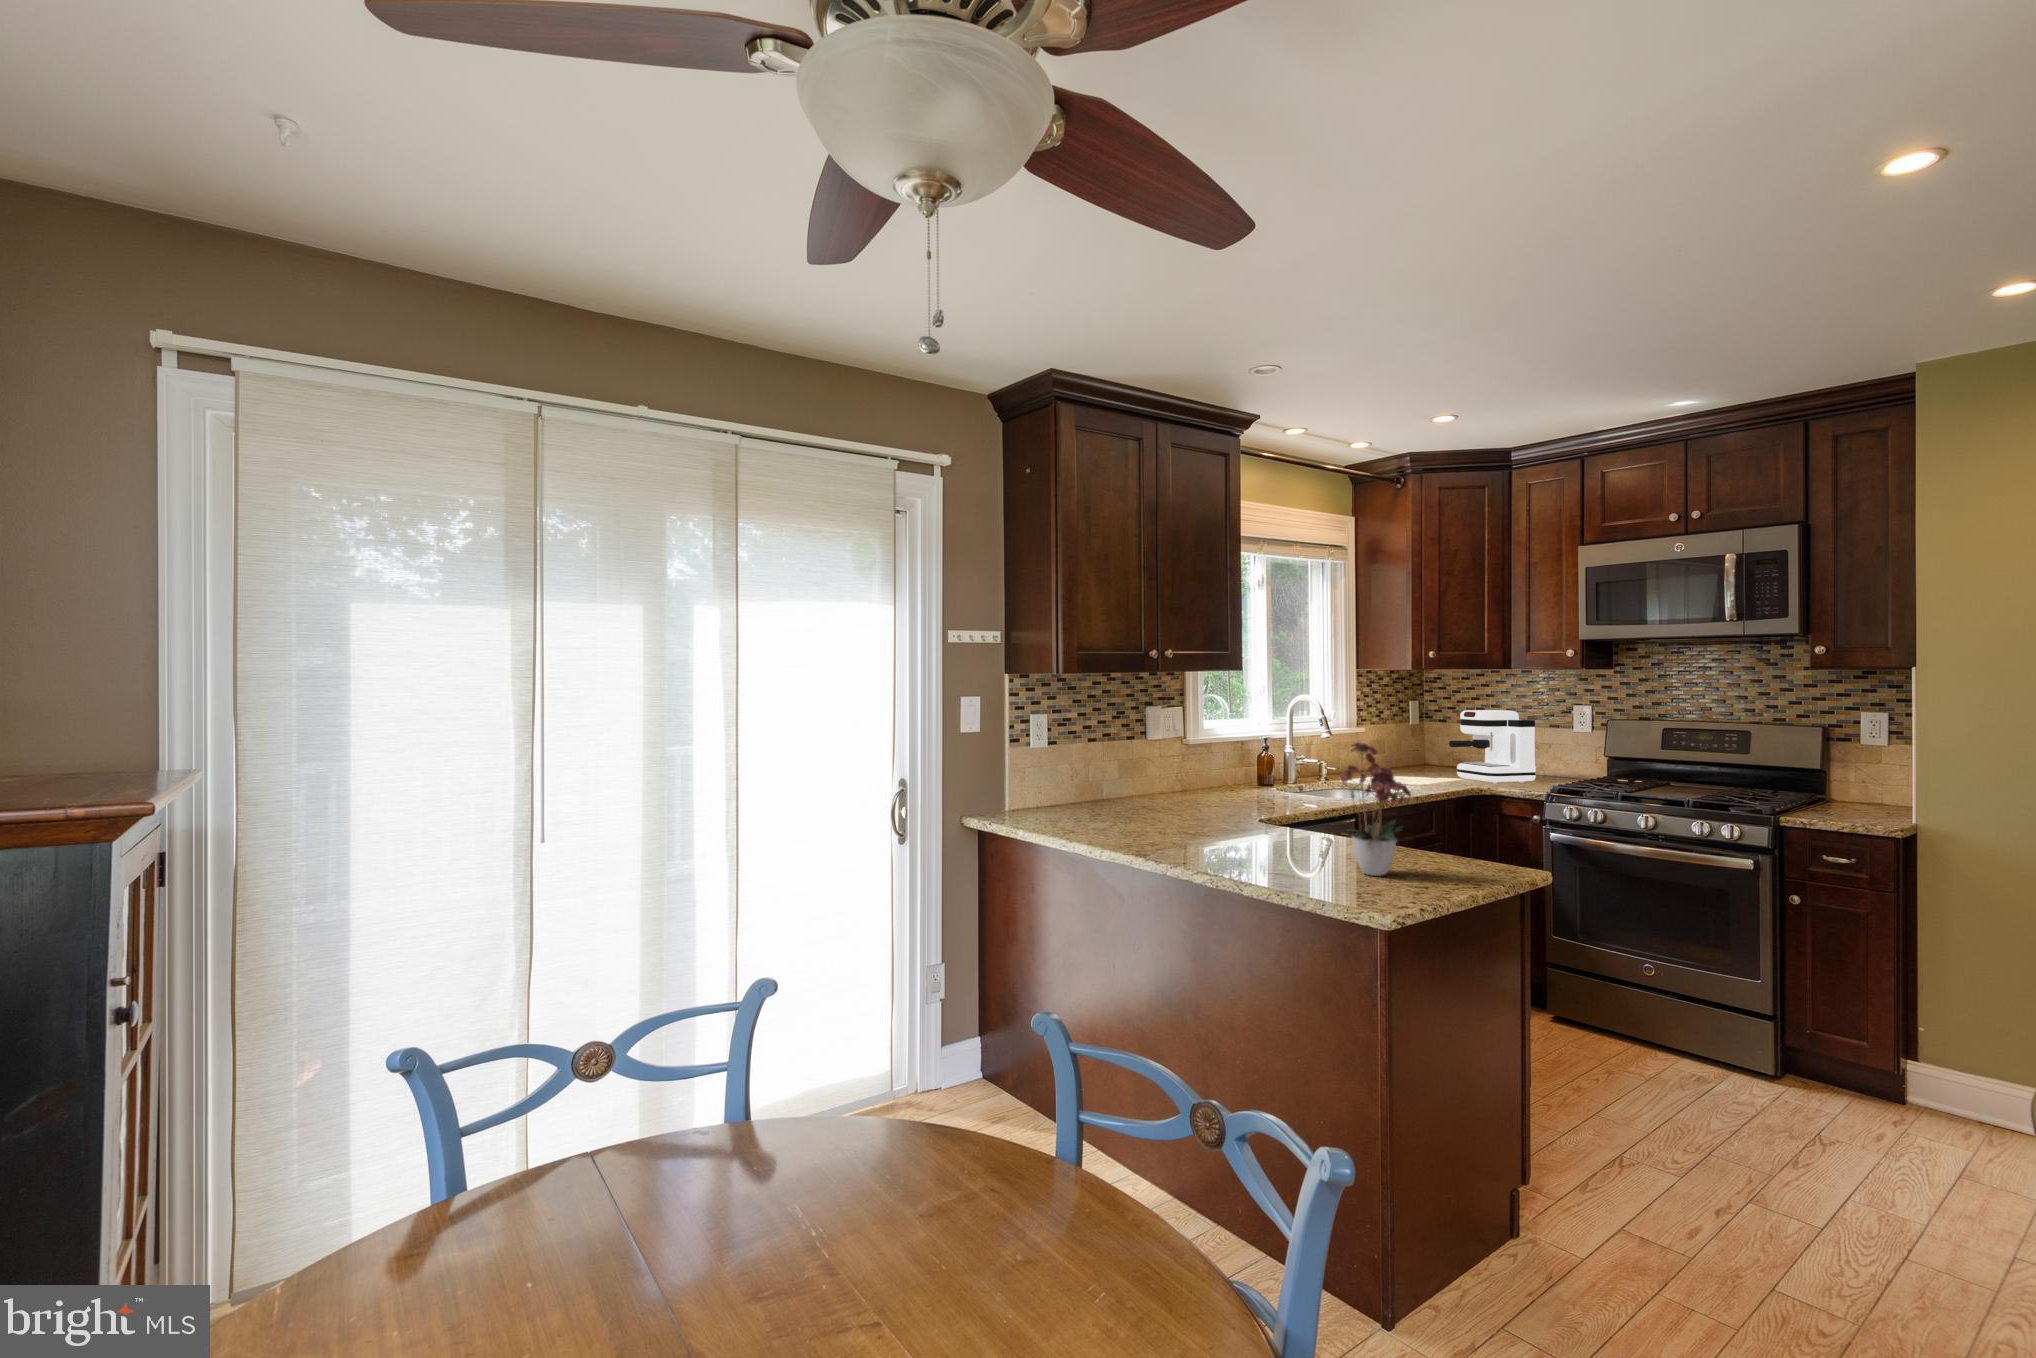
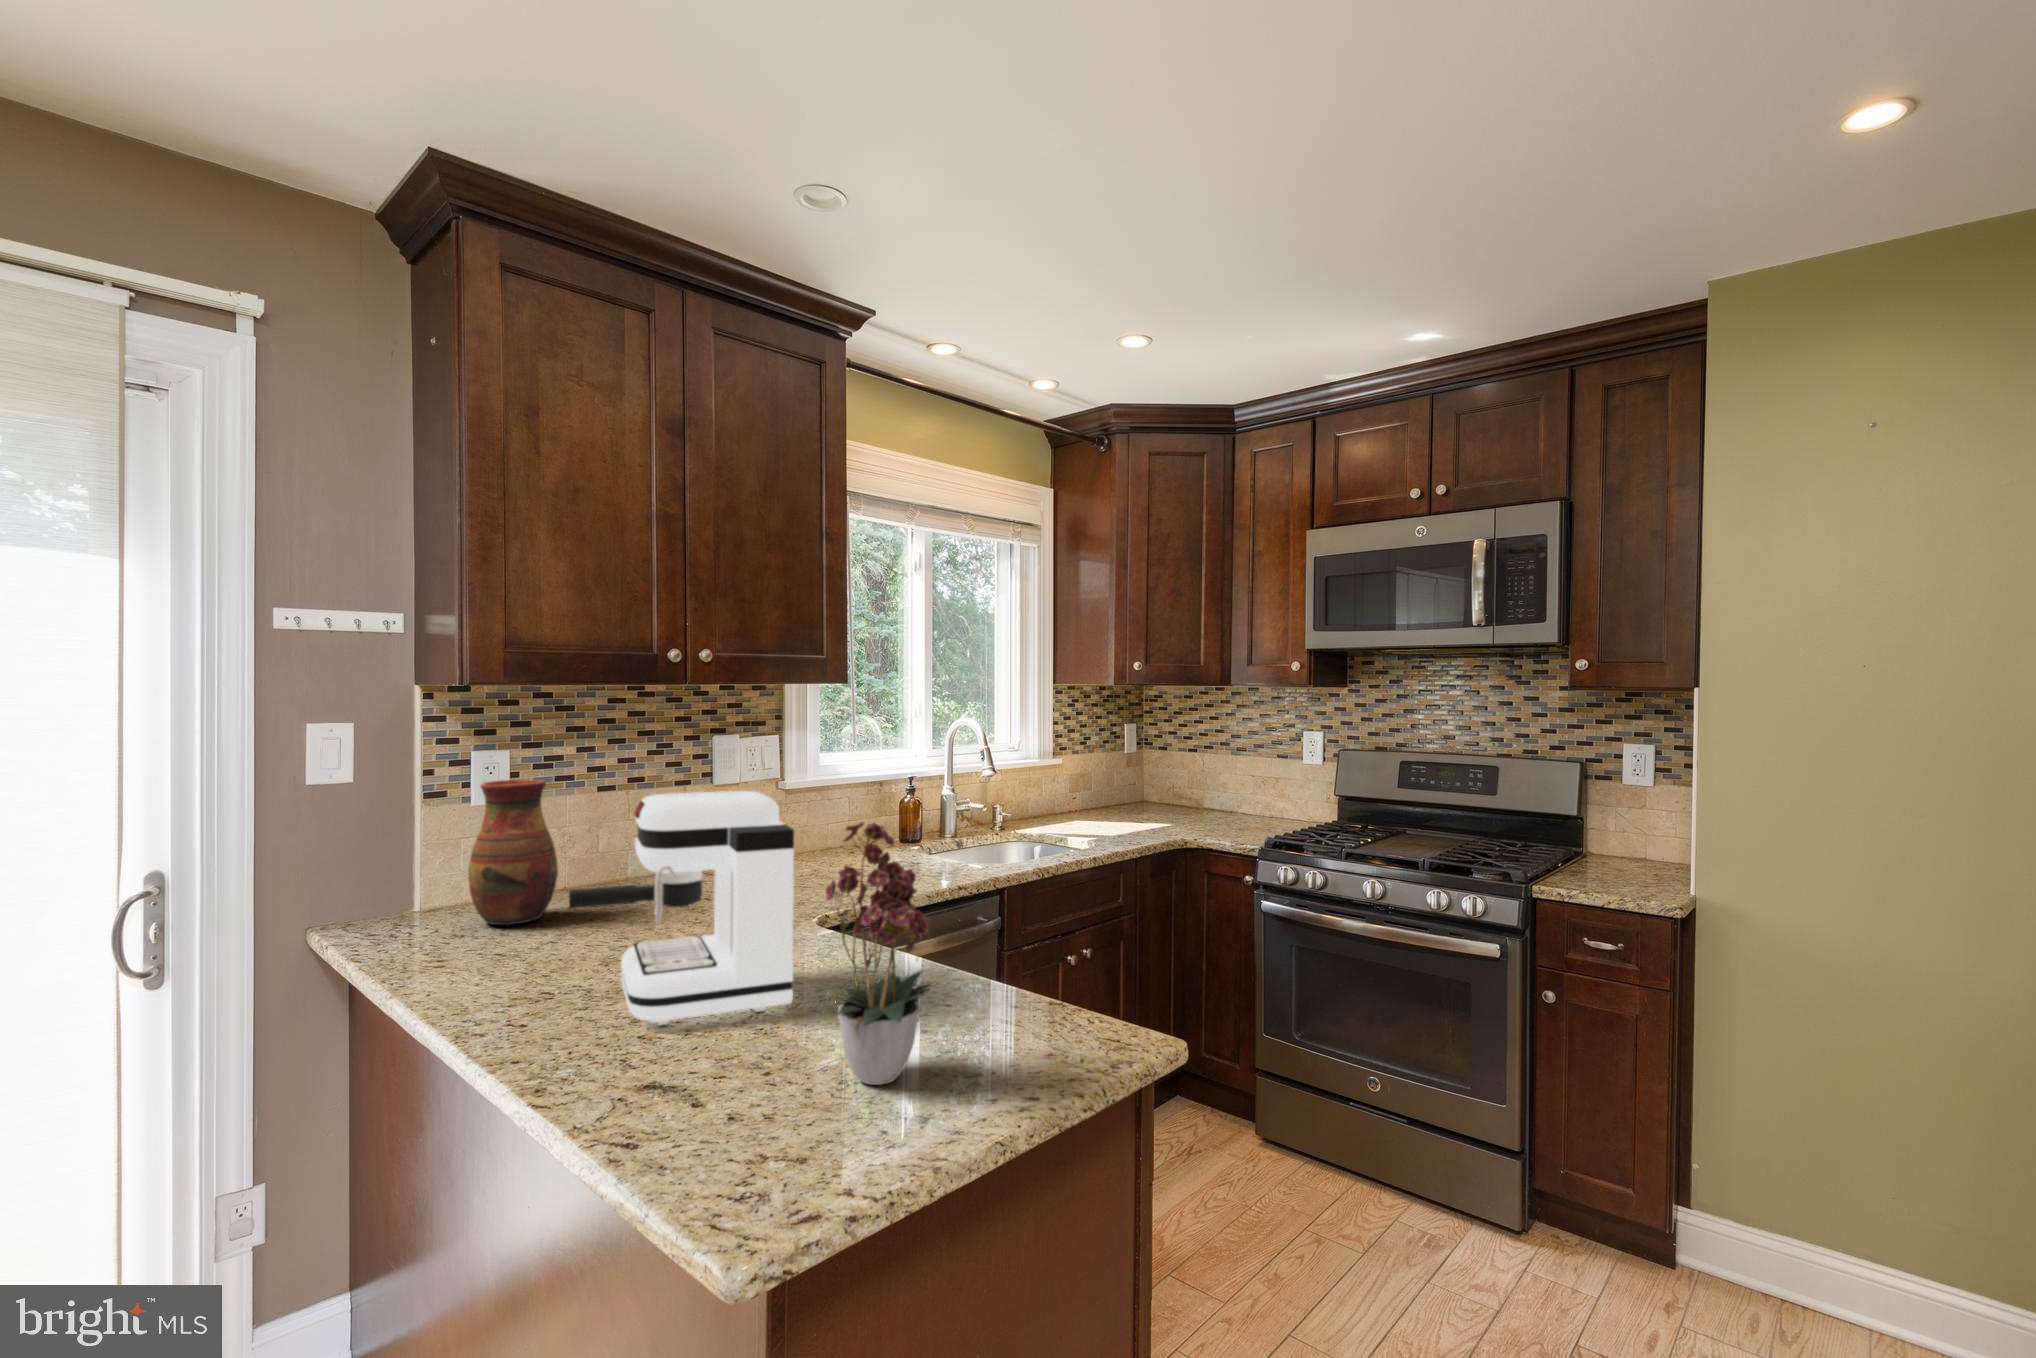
coffee maker: present [1449,710,1536,784] -> present [569,791,794,1025]
vase: none [1048,731,1094,817] -> present [468,780,558,925]

